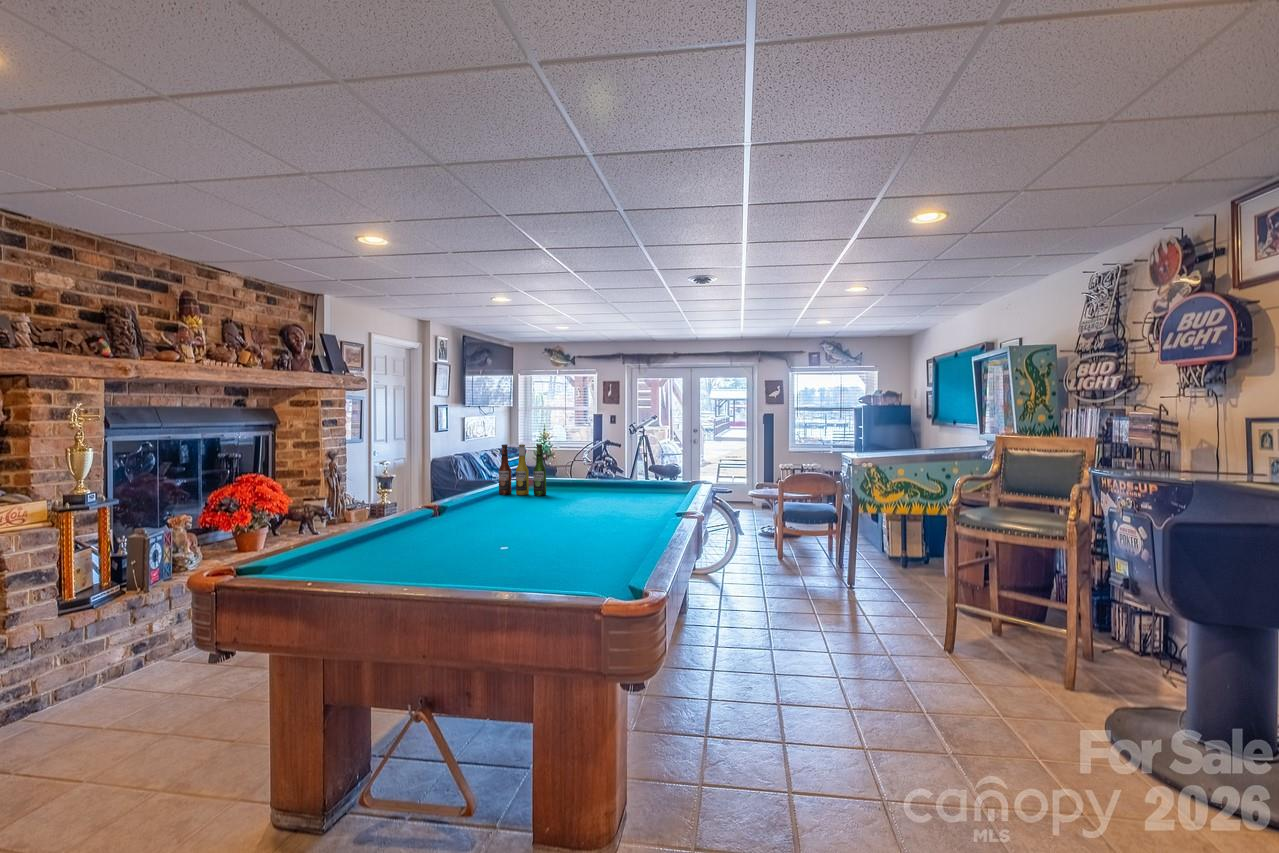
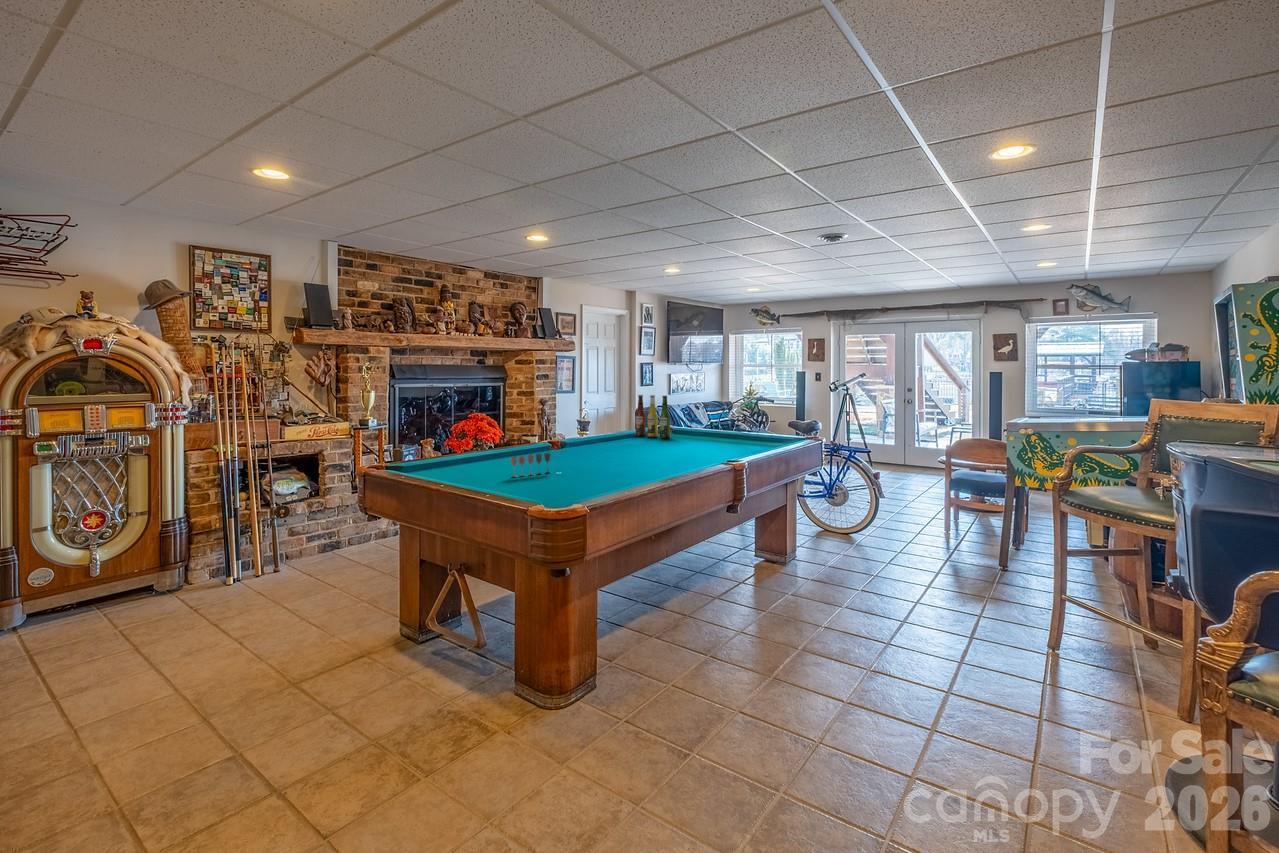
wine glass: none [455,536,502,580] -> present [511,453,551,477]

